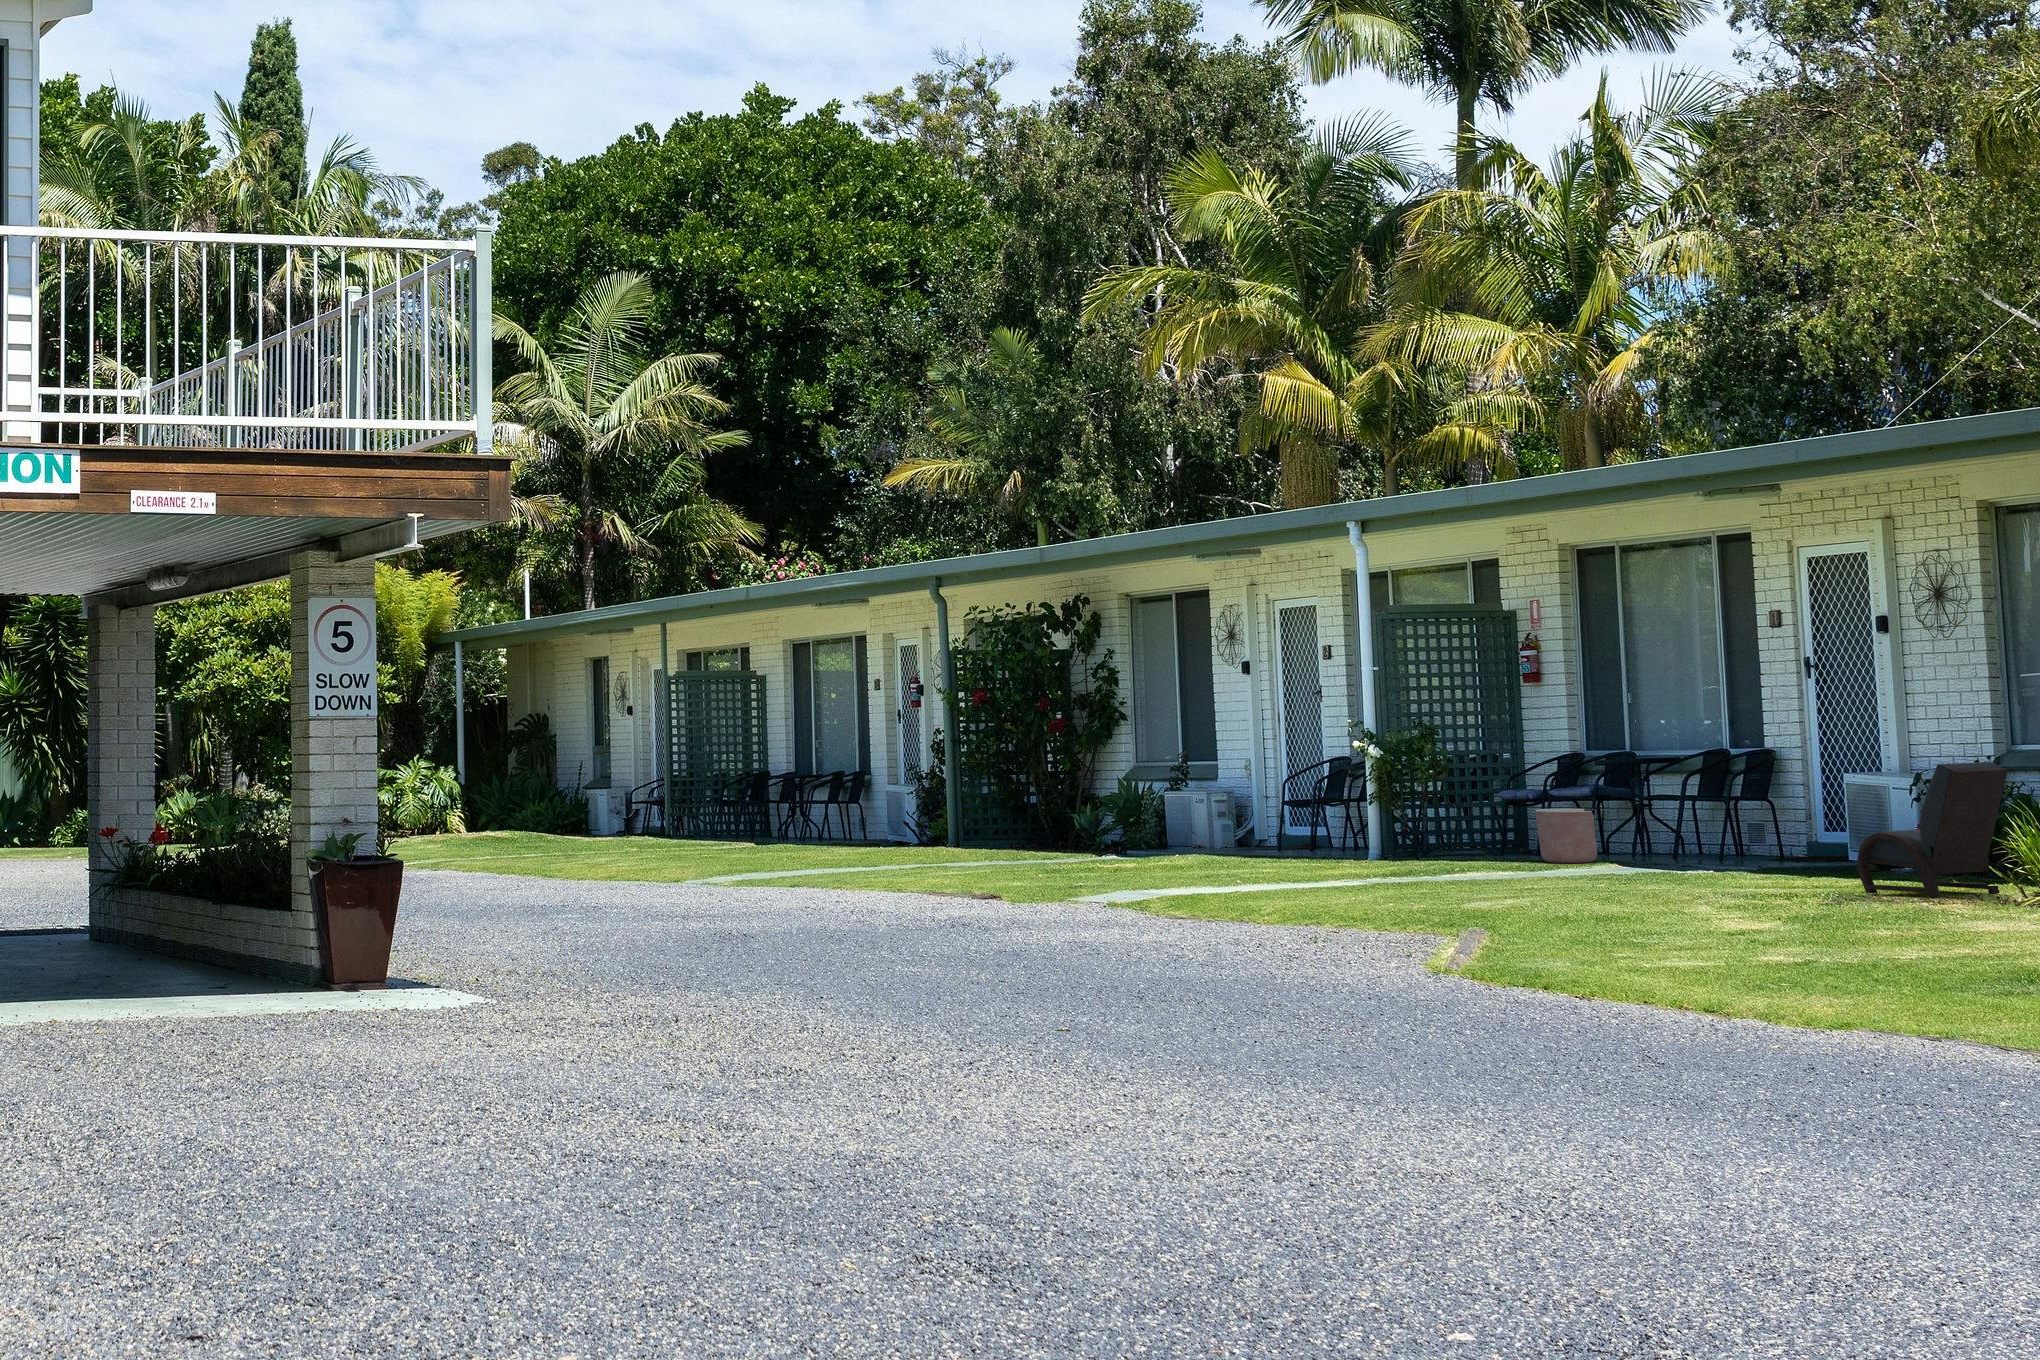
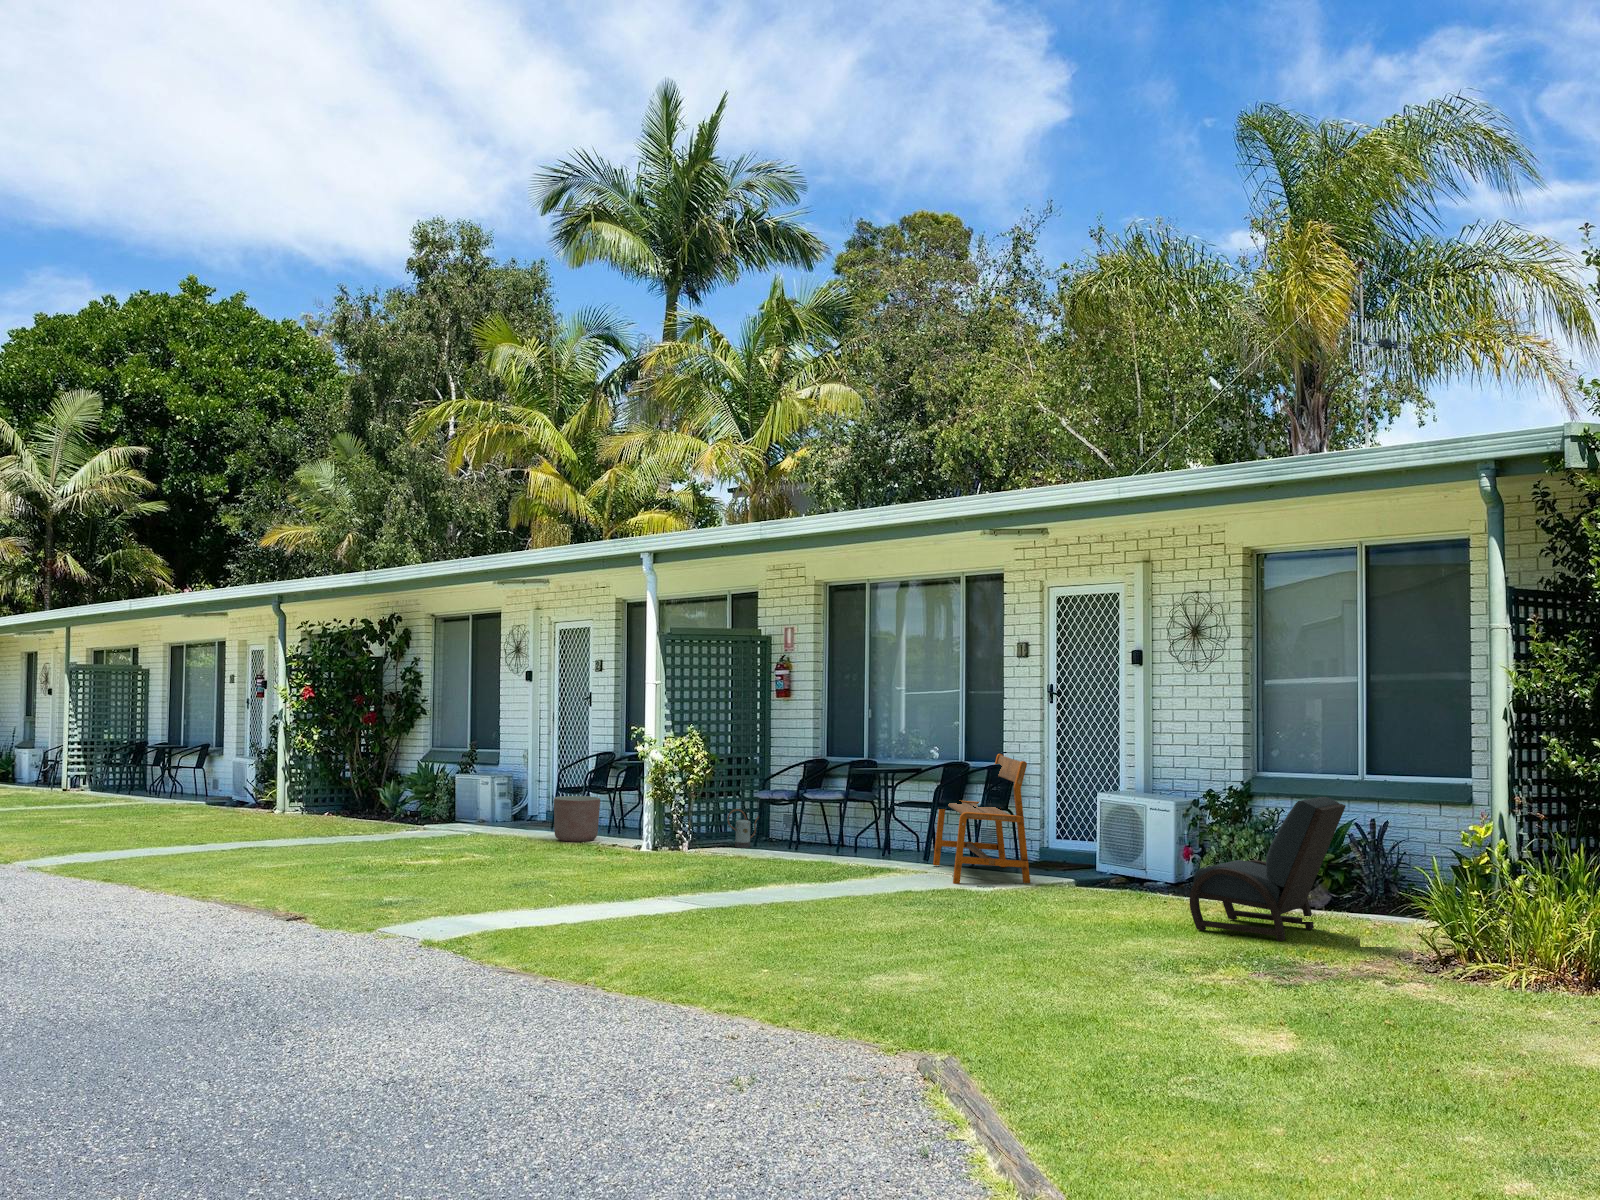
bench: none [1691,739,1789,877] -> present [933,754,1030,884]
planter: present [1535,809,1597,863] -> present [554,796,600,842]
watering can: none [1476,815,1517,859] -> present [727,809,759,848]

